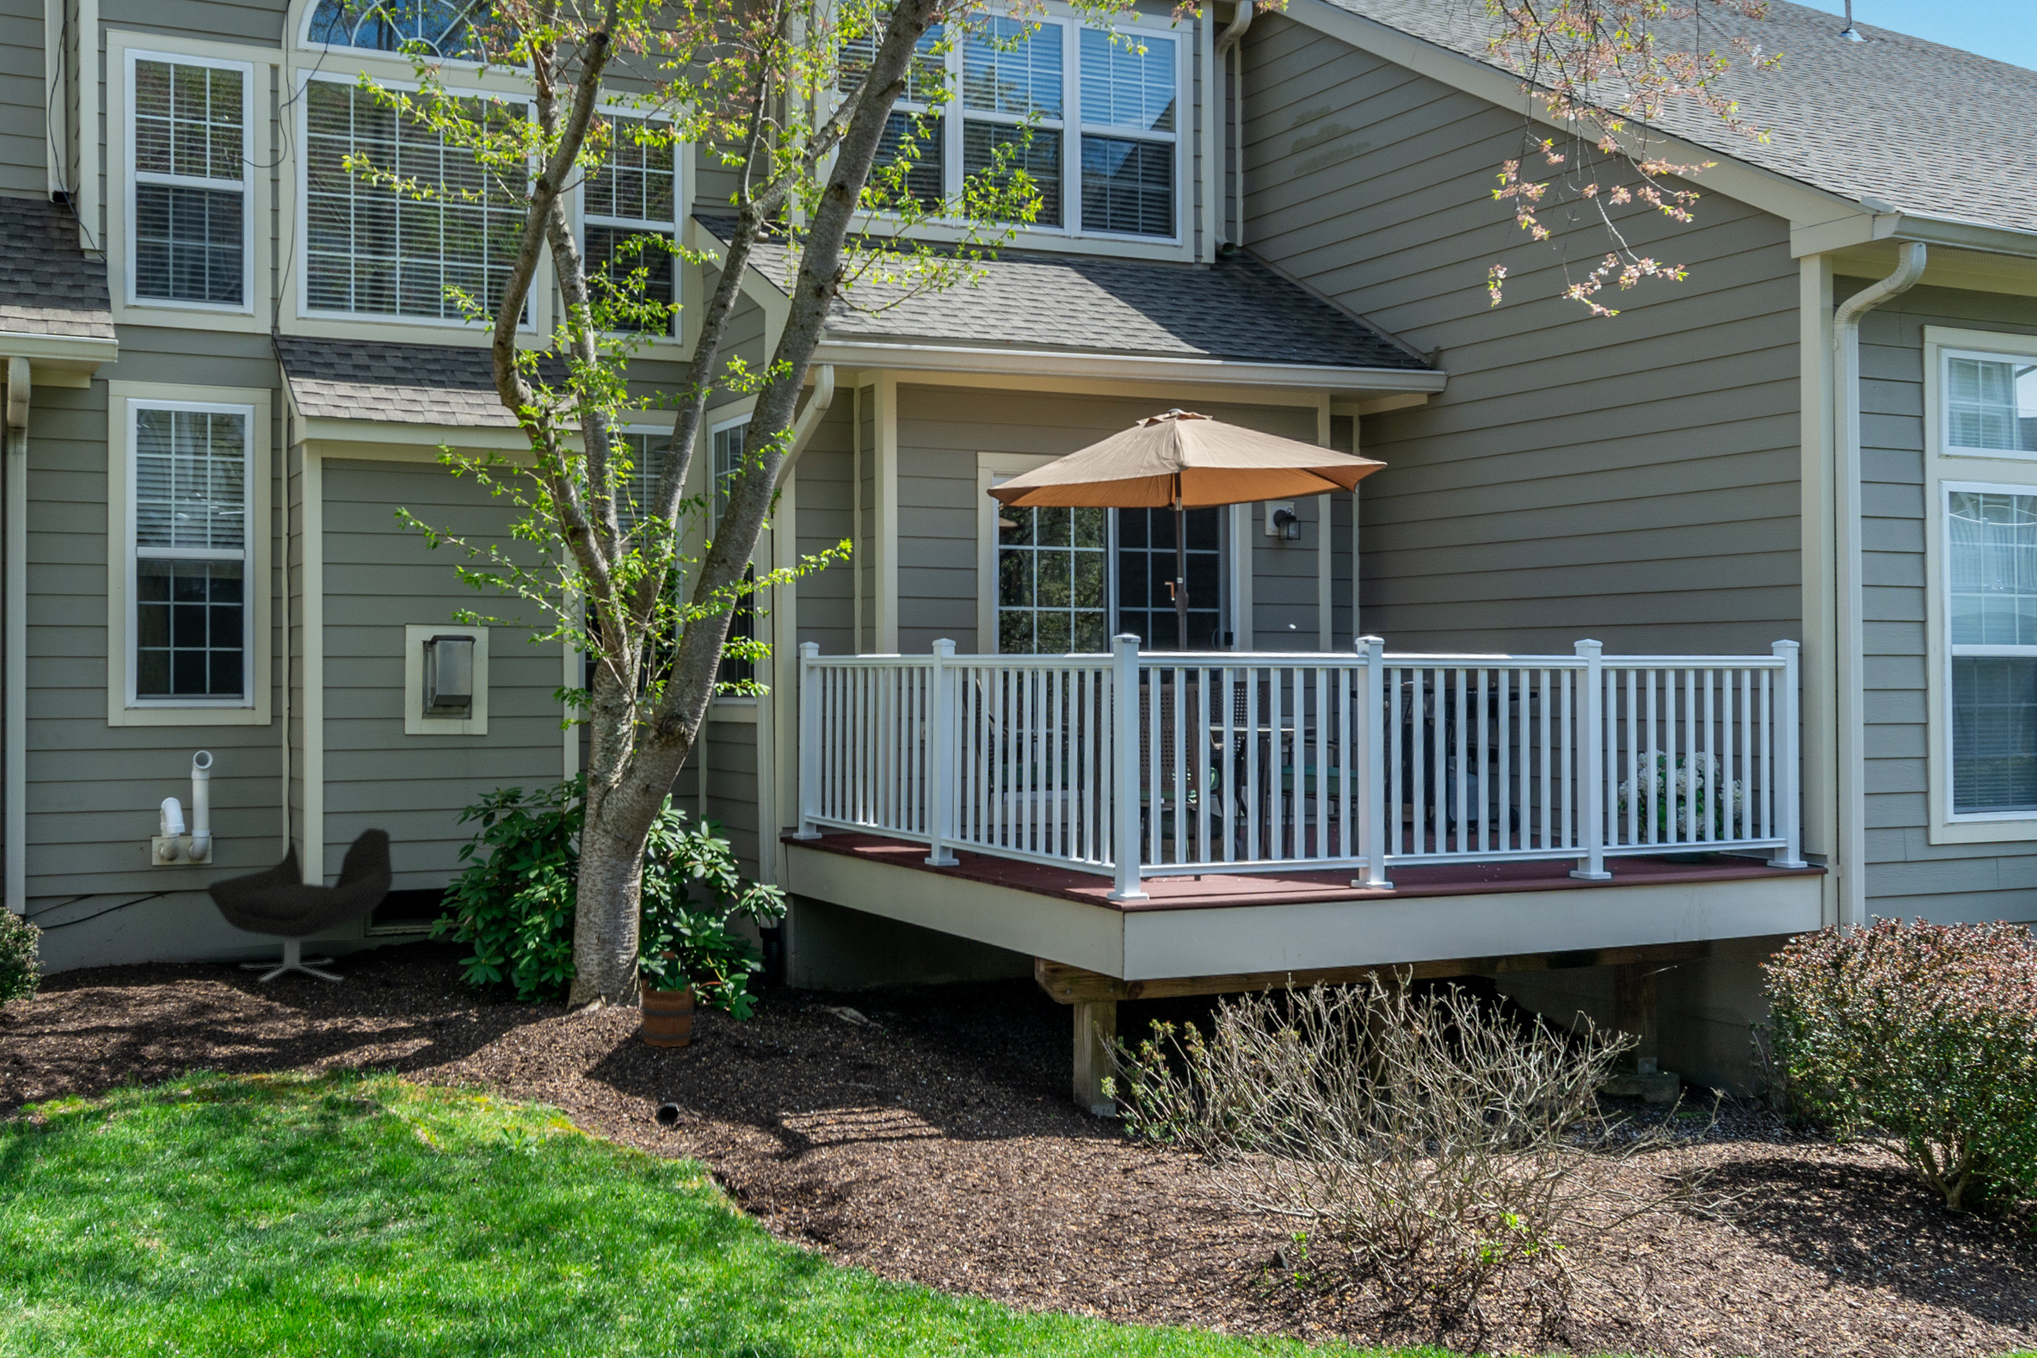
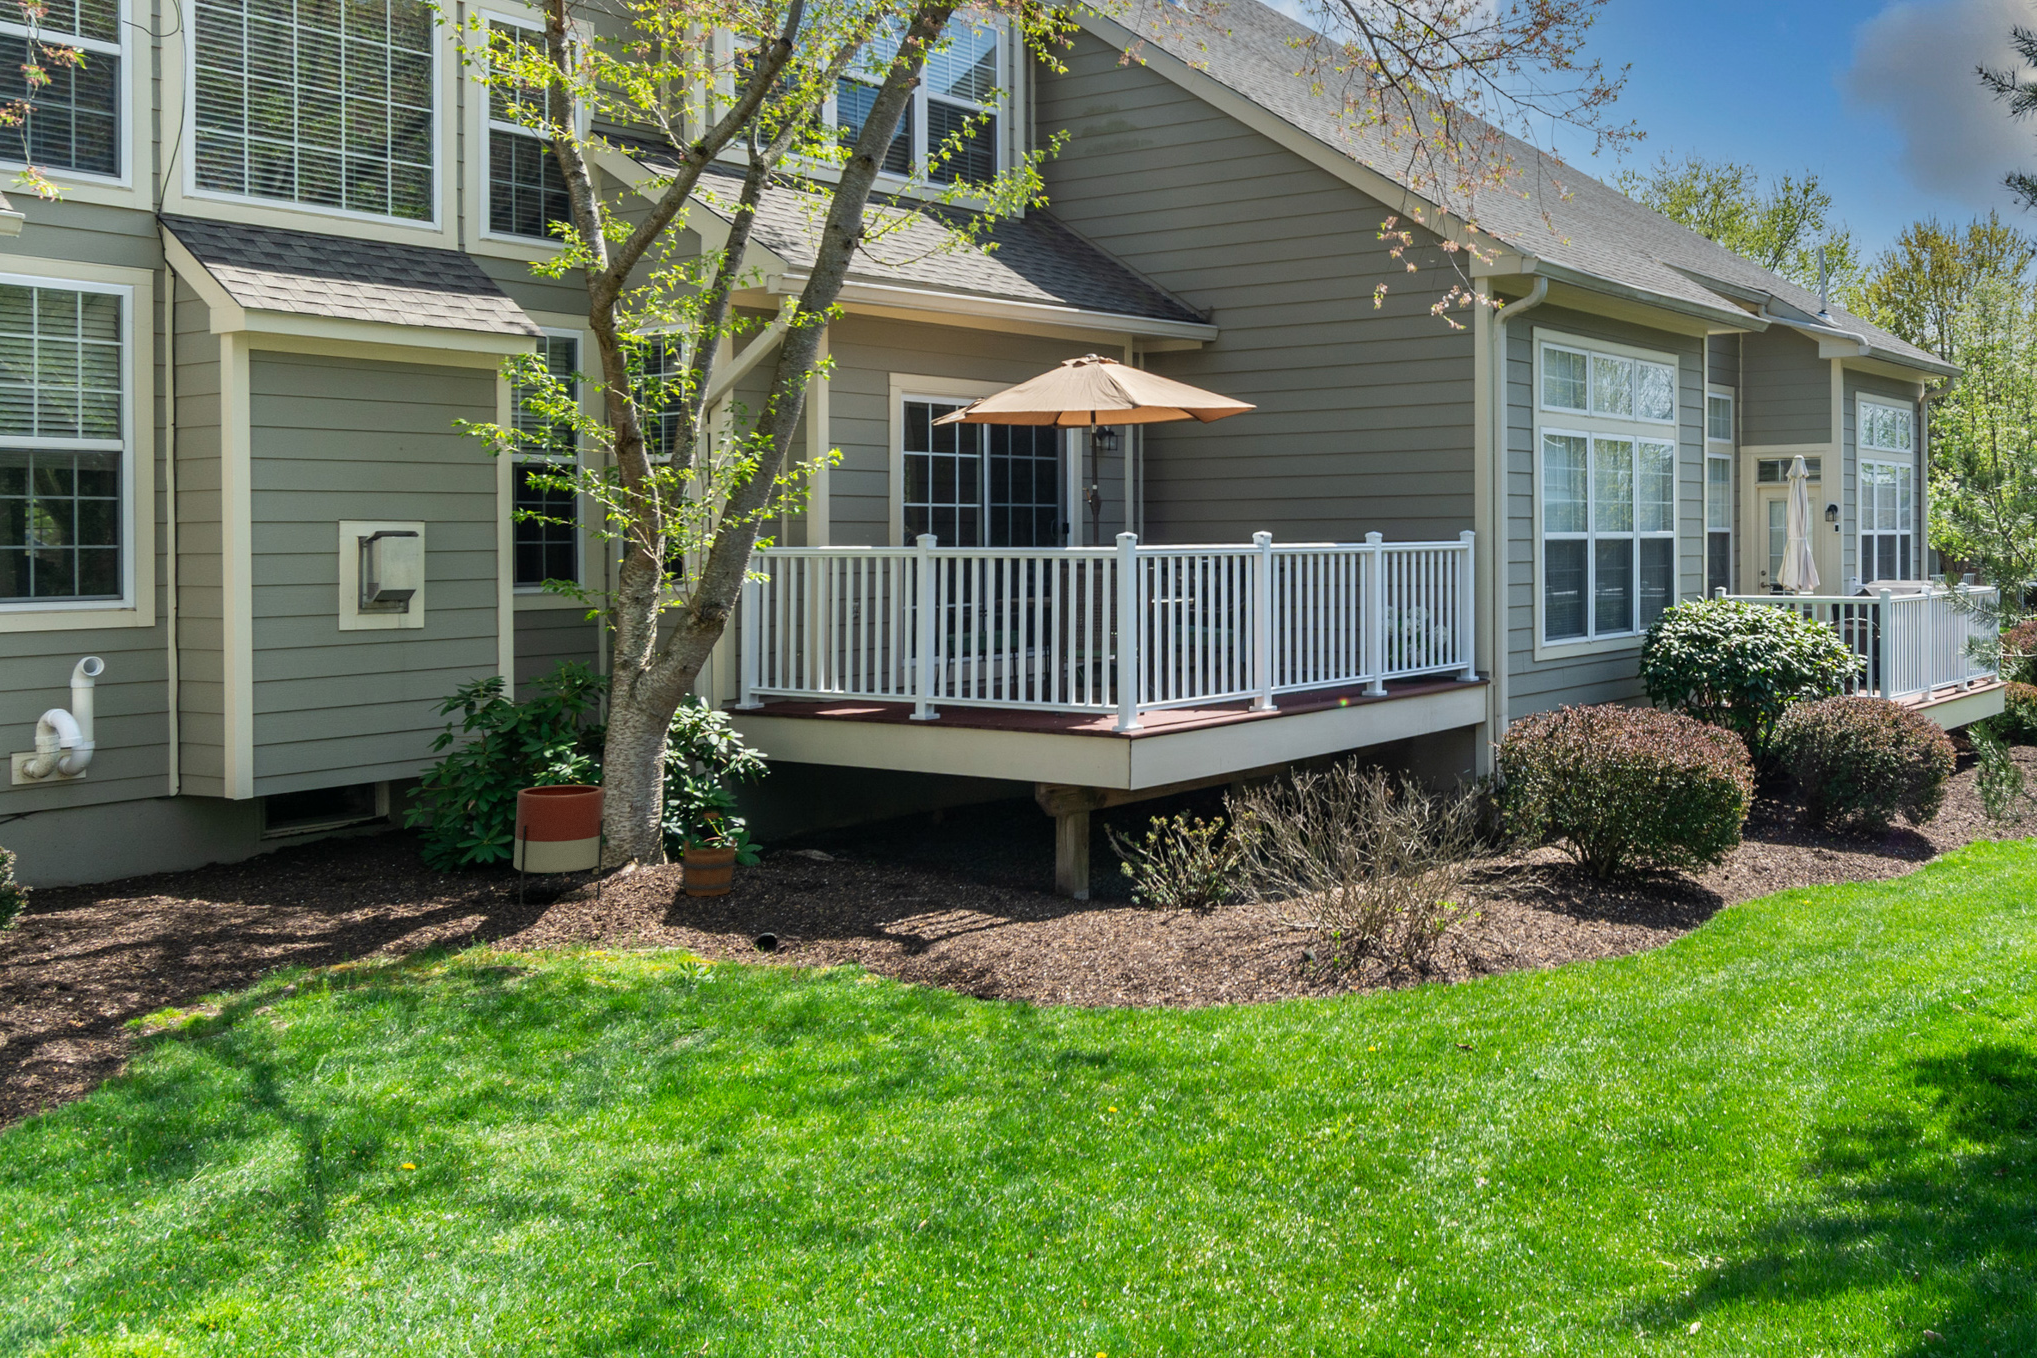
lounge chair: present [207,828,393,980] -> none [108,738,324,908]
planter: none [480,903,567,1034] -> present [513,785,604,906]

